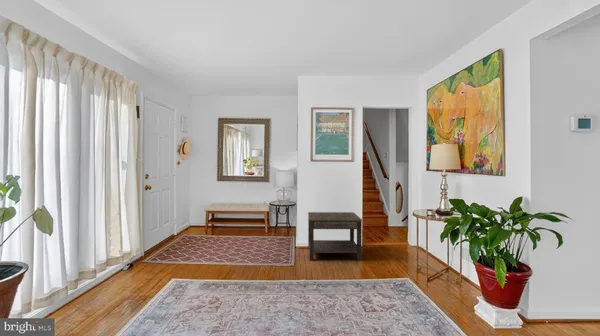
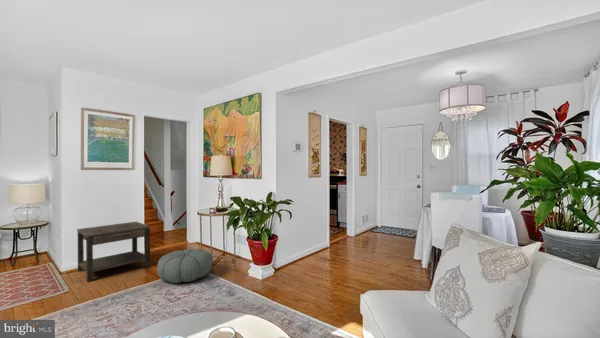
pouf: none [361,252,425,294] -> present [157,249,213,283]

